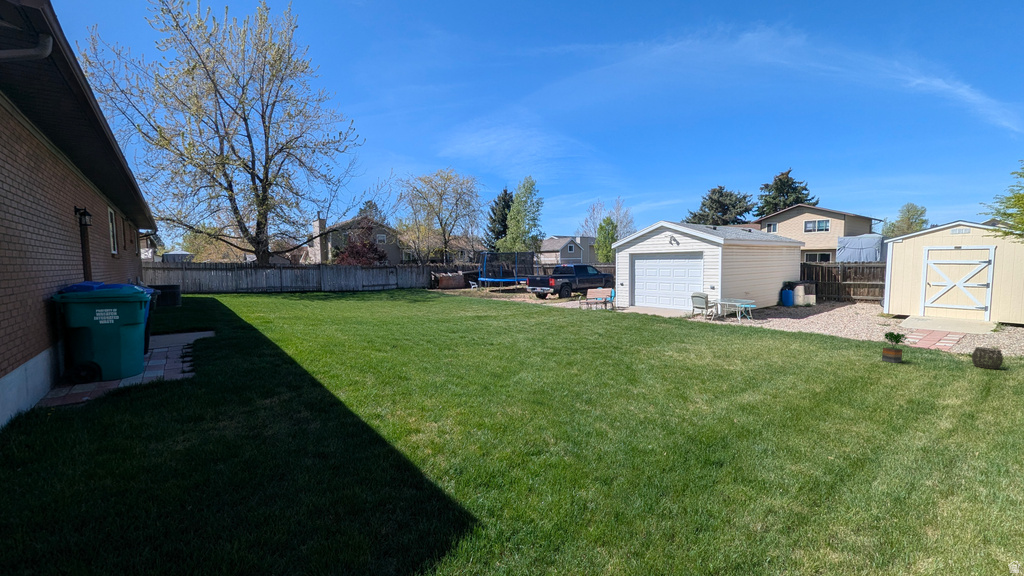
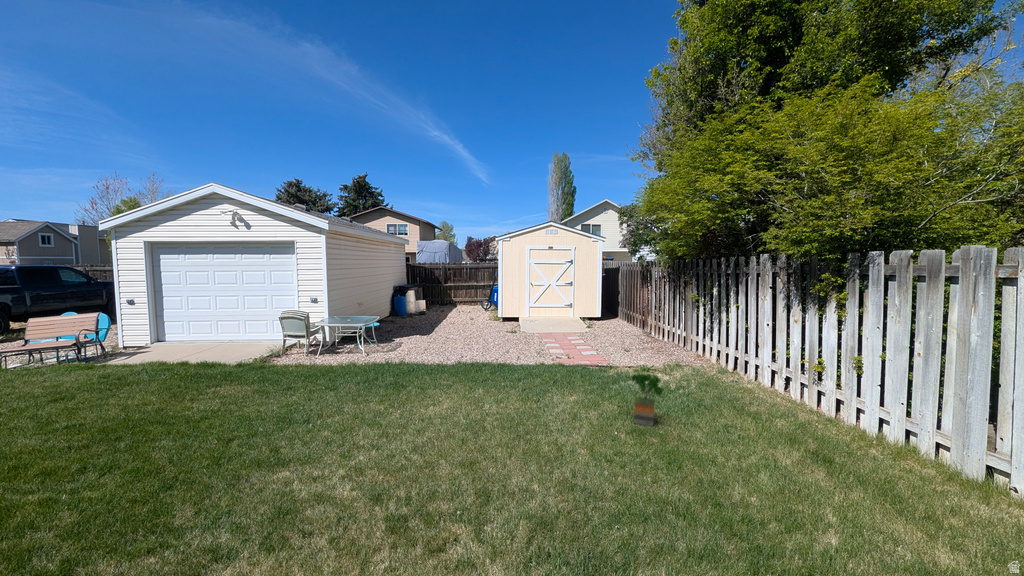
woven basket: present [972,347,1003,369] -> none [689,371,721,402]

